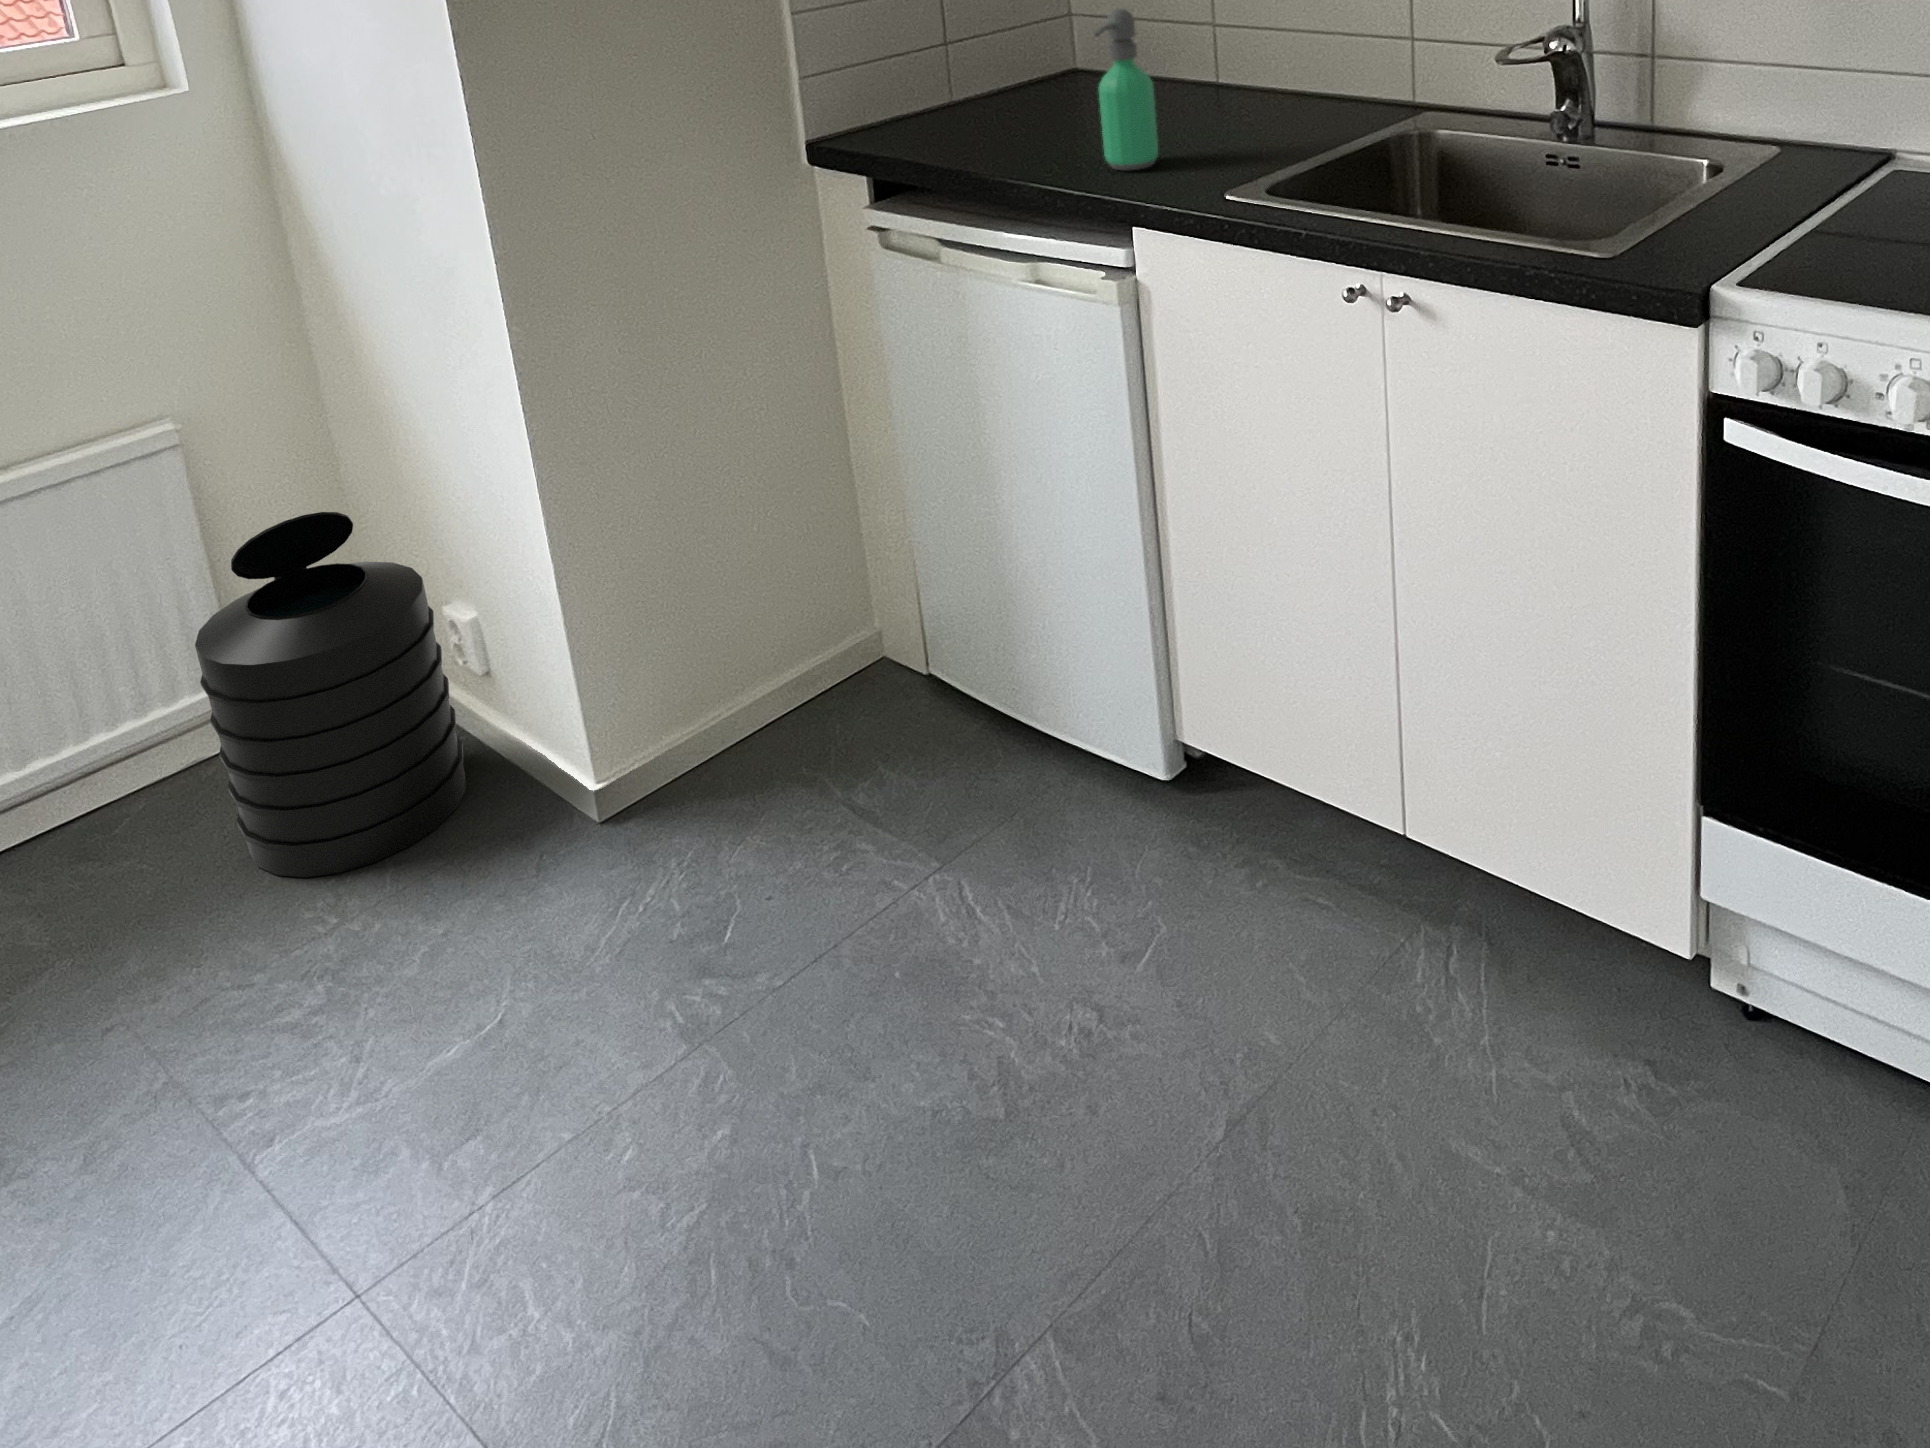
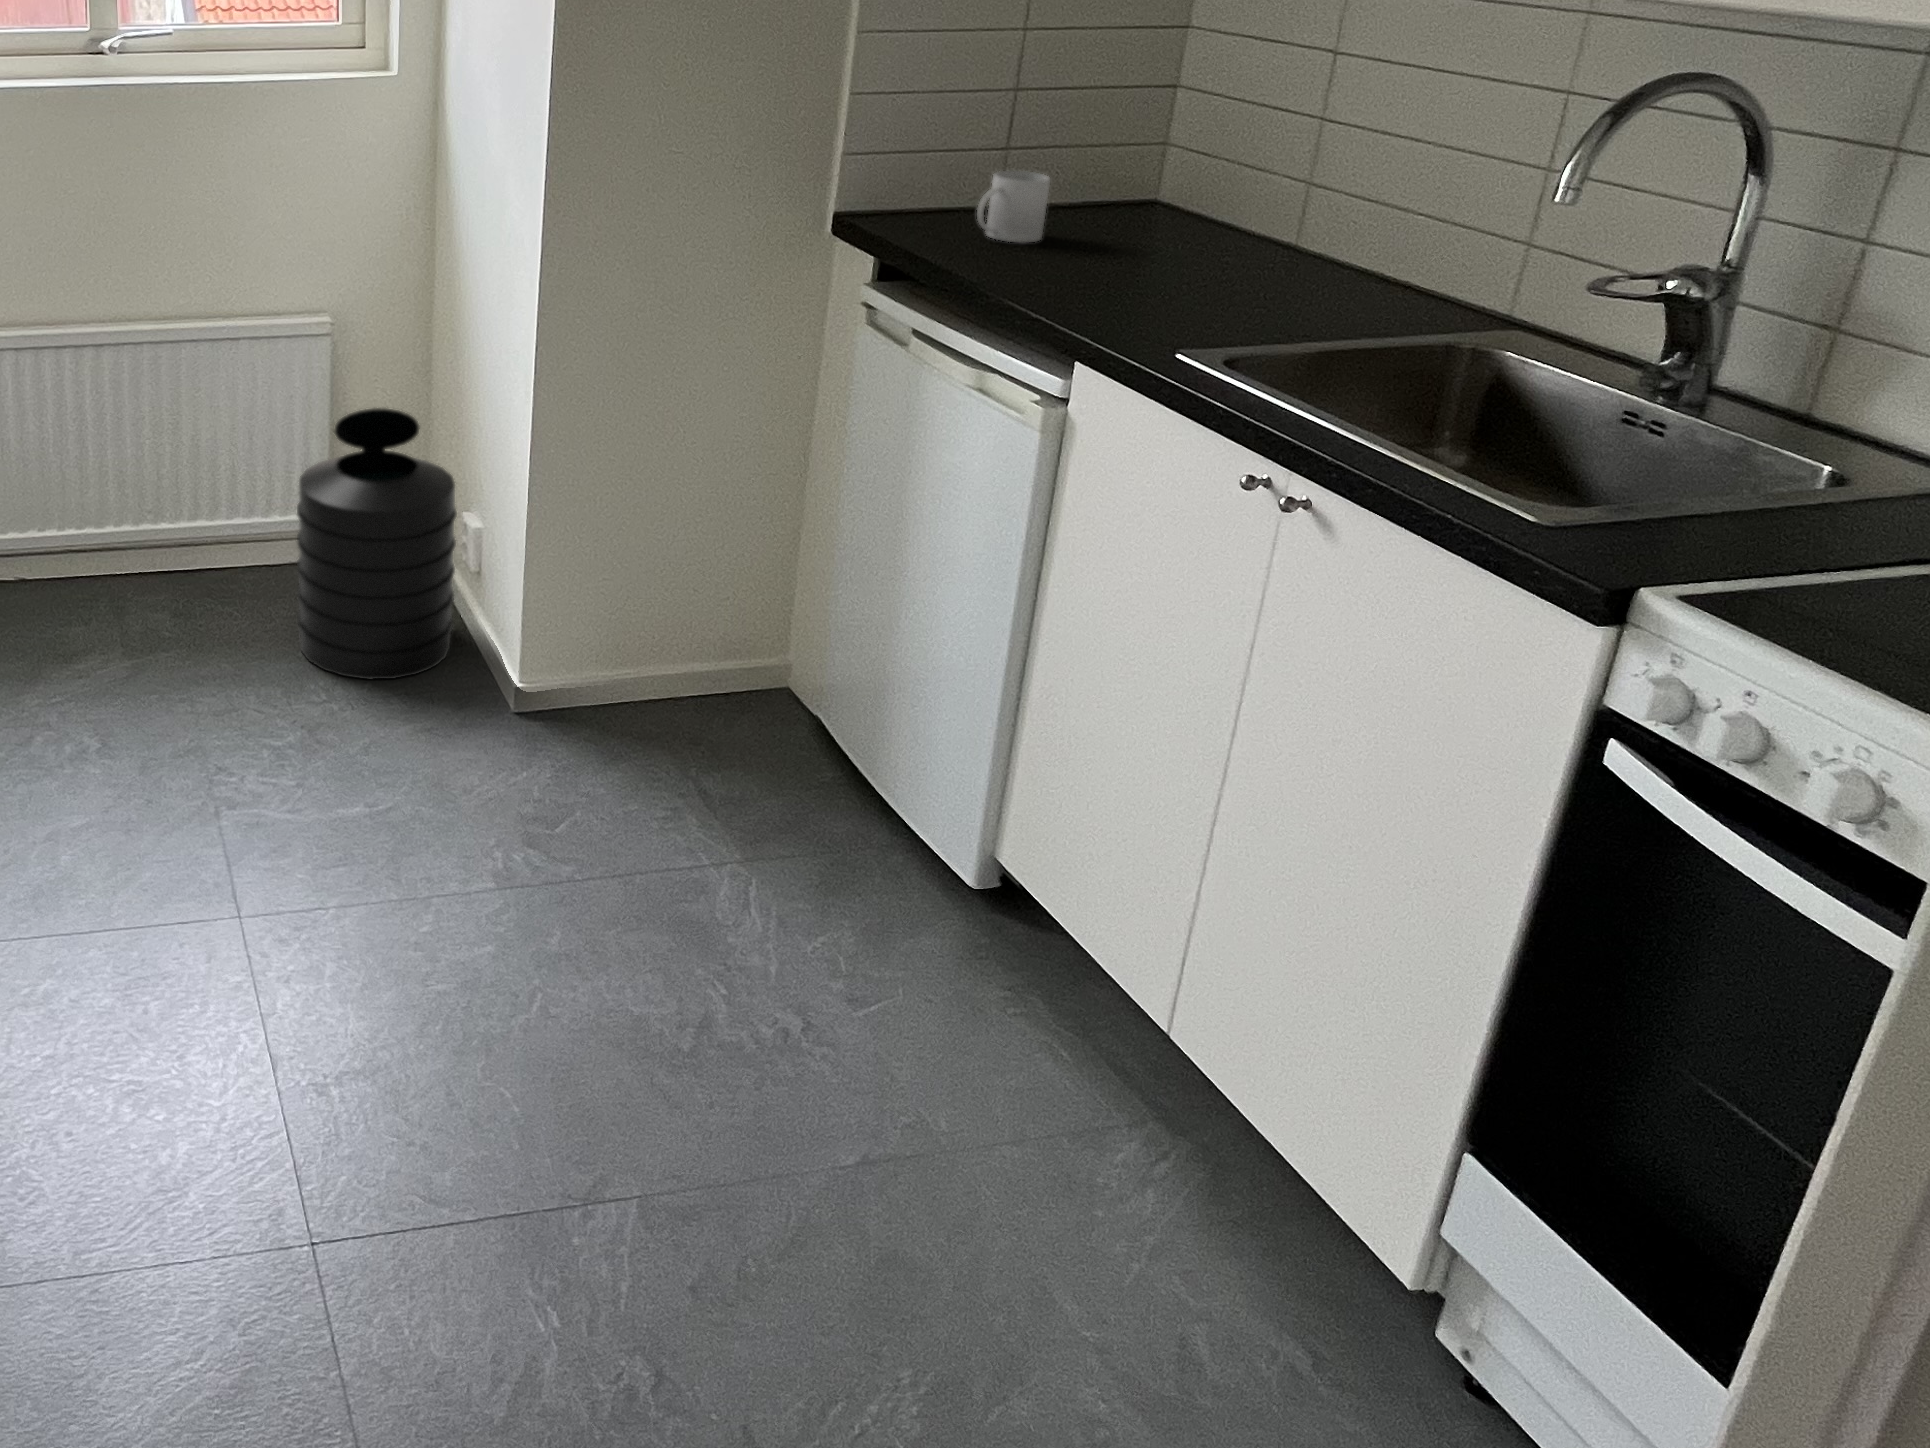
soap dispenser: present [1095,9,1158,170] -> none [1094,141,1166,307]
mug: none [951,65,1012,136] -> present [977,171,1050,243]

